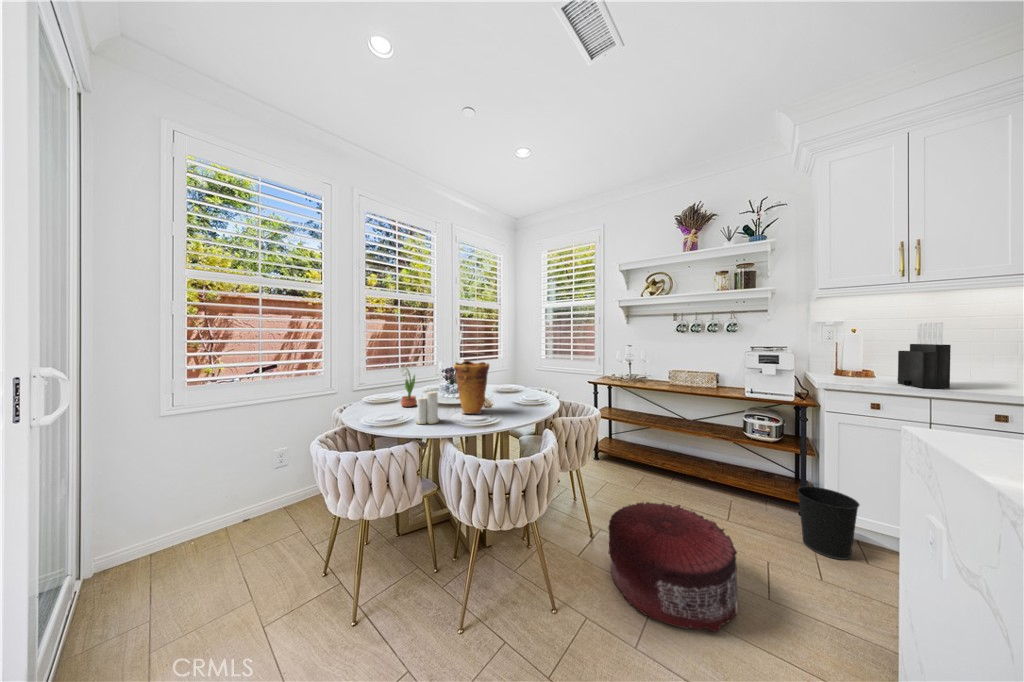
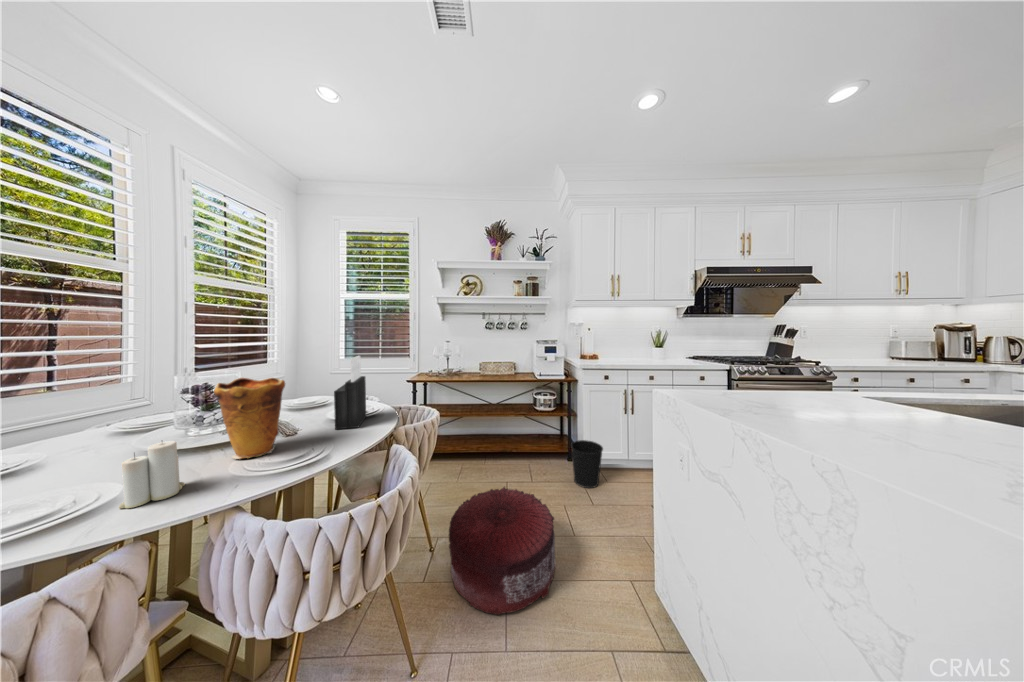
knife block: present [898,323,951,389] -> present [334,356,366,429]
potted flower: present [399,368,417,407] -> none [68,398,126,471]

